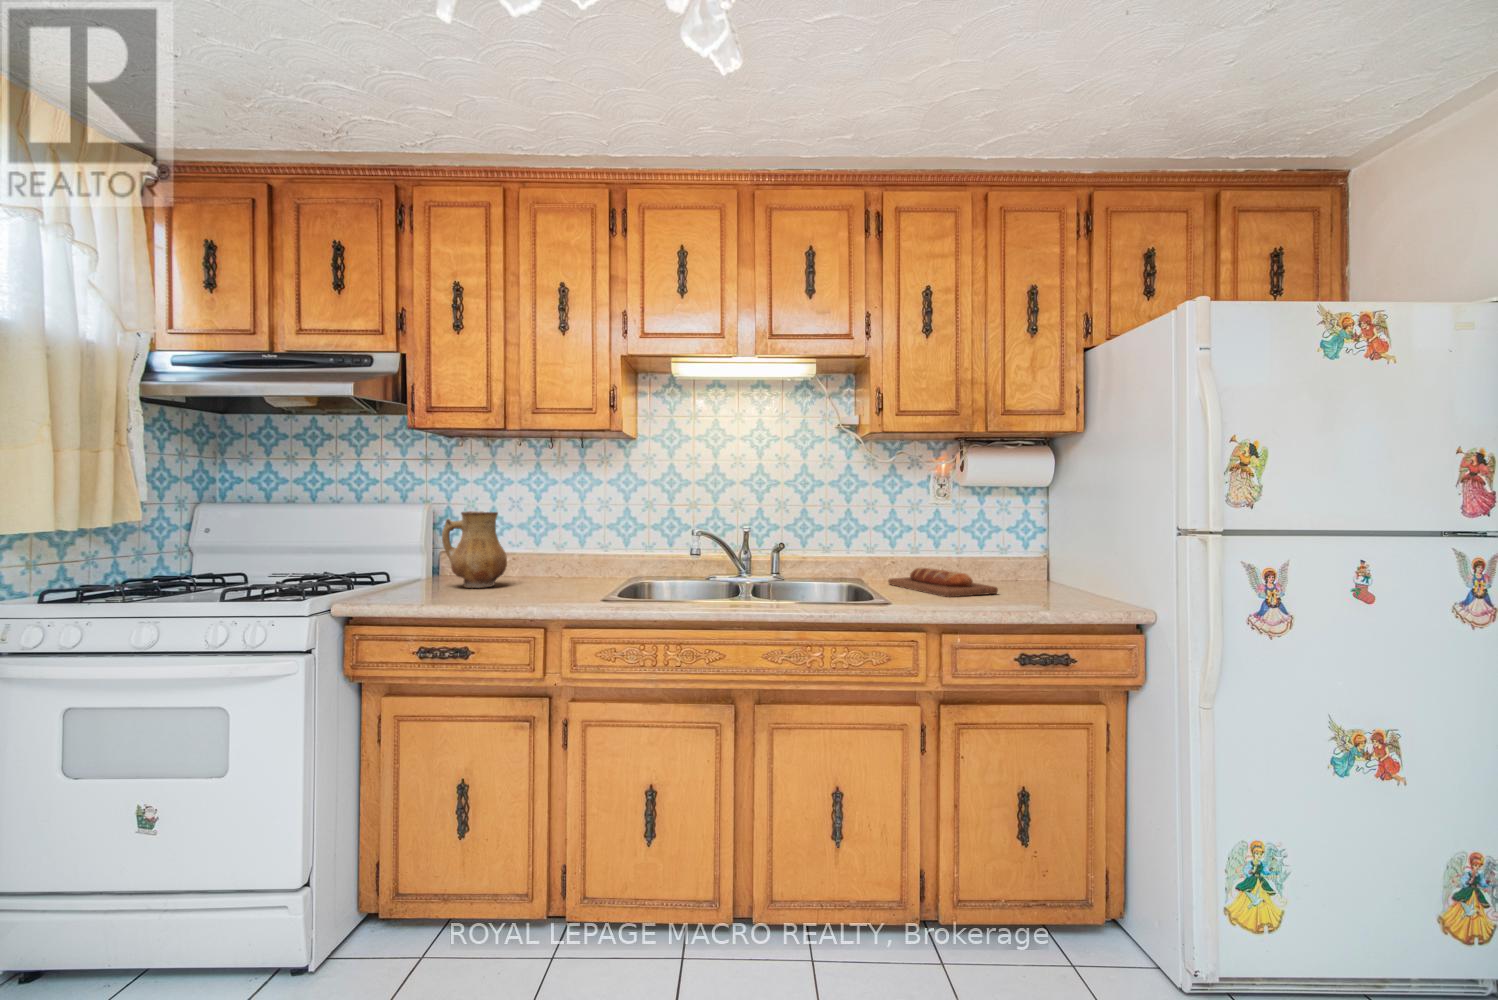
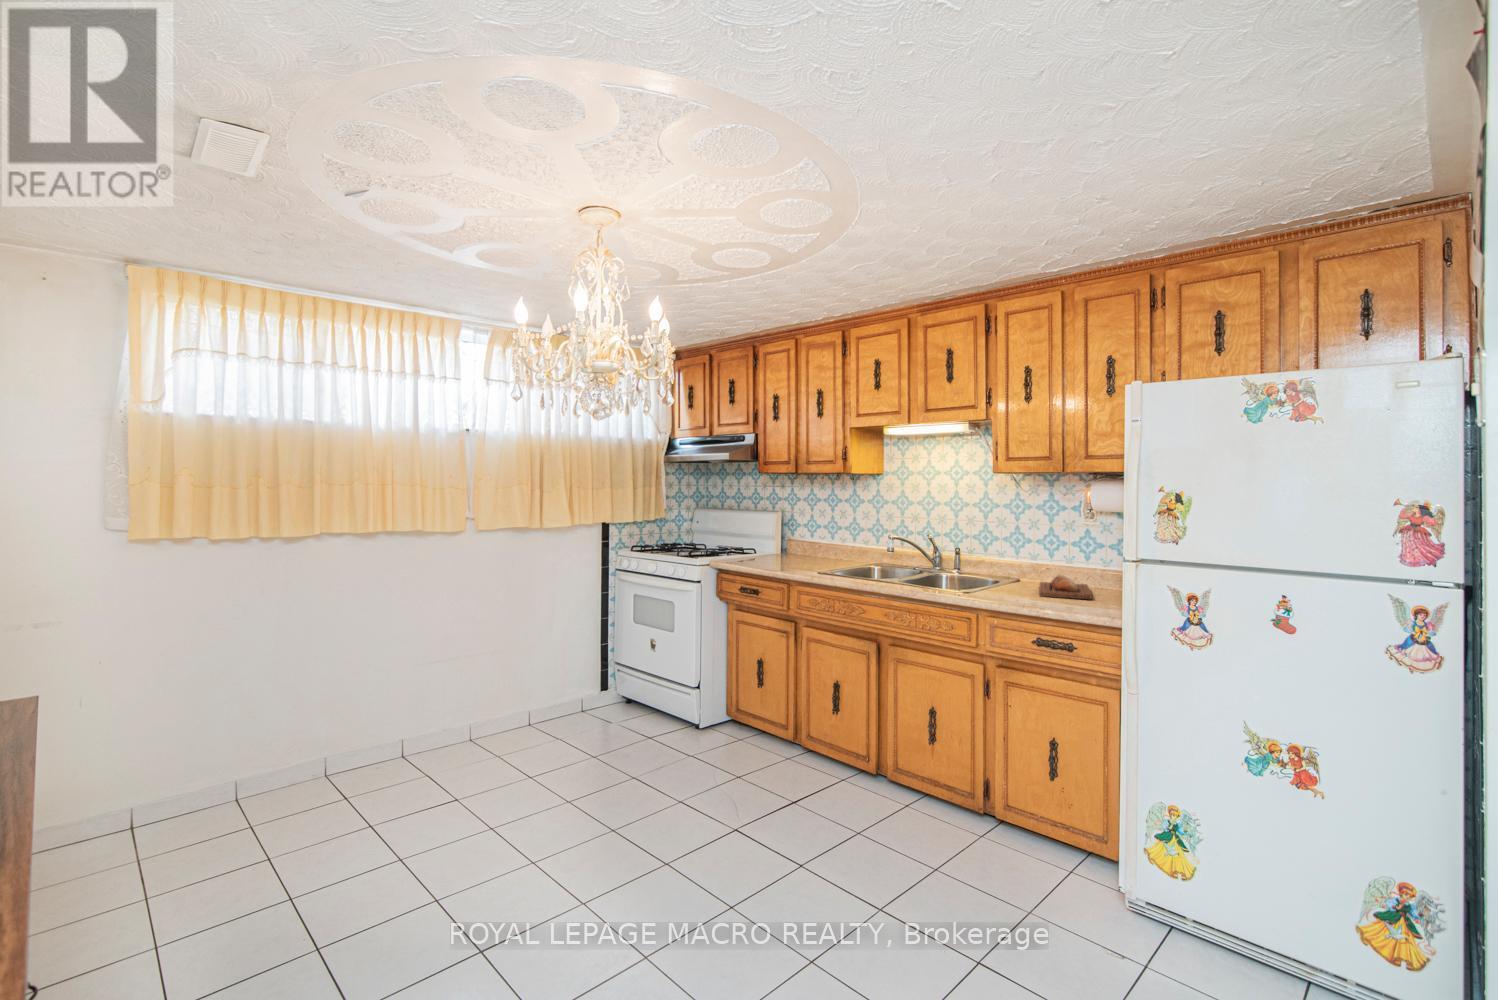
ceramic pitcher: present [442,511,507,588] -> none [775,518,808,562]

